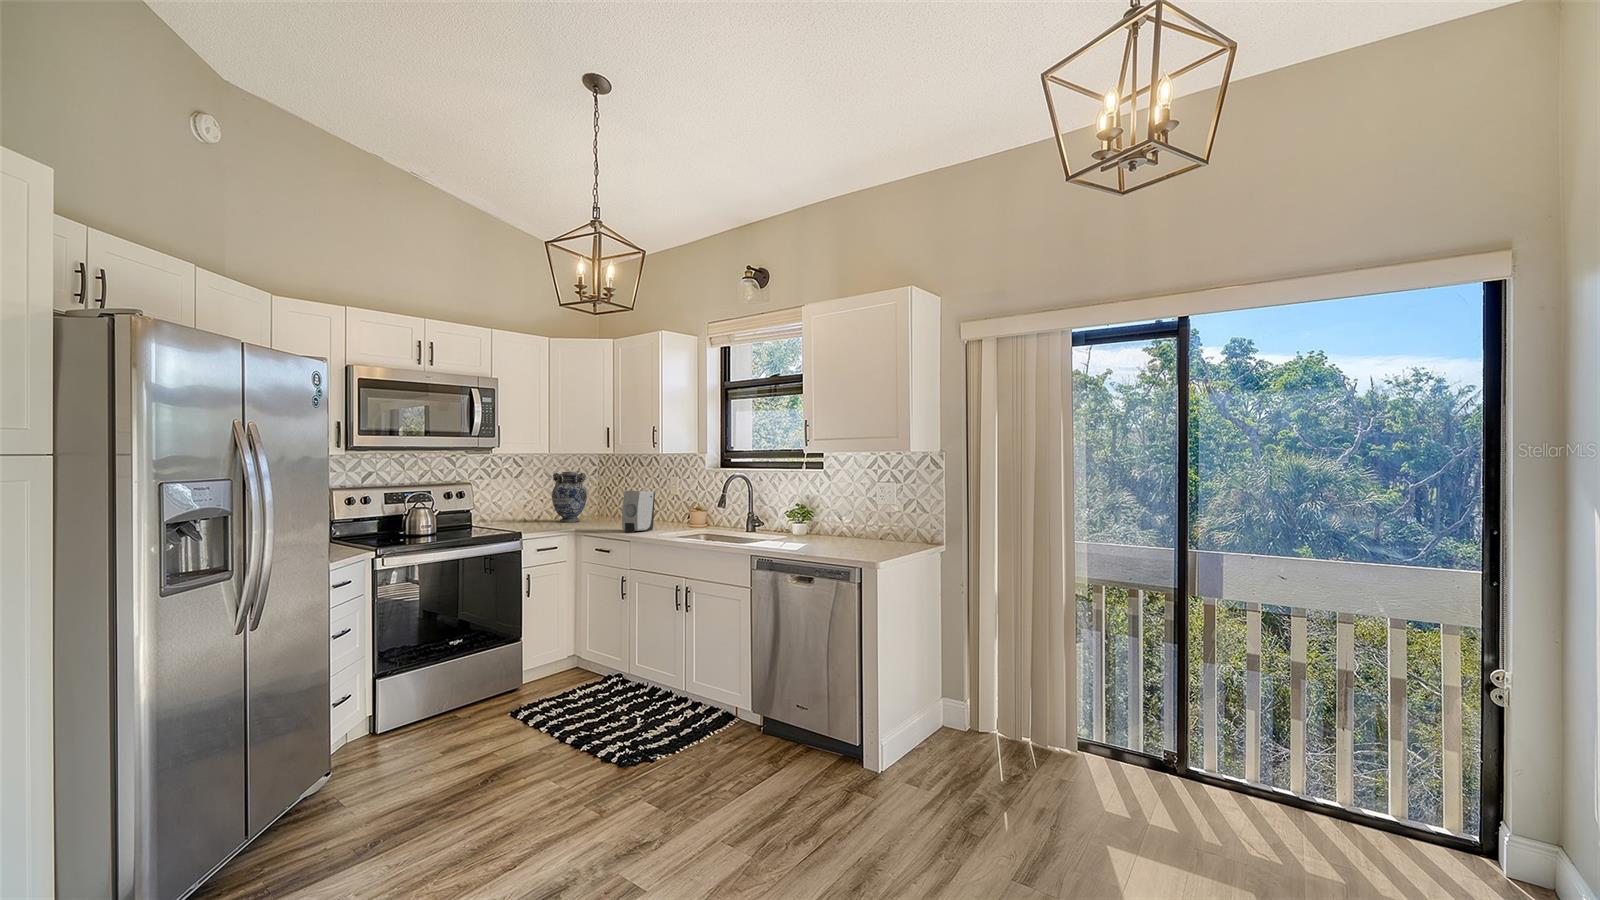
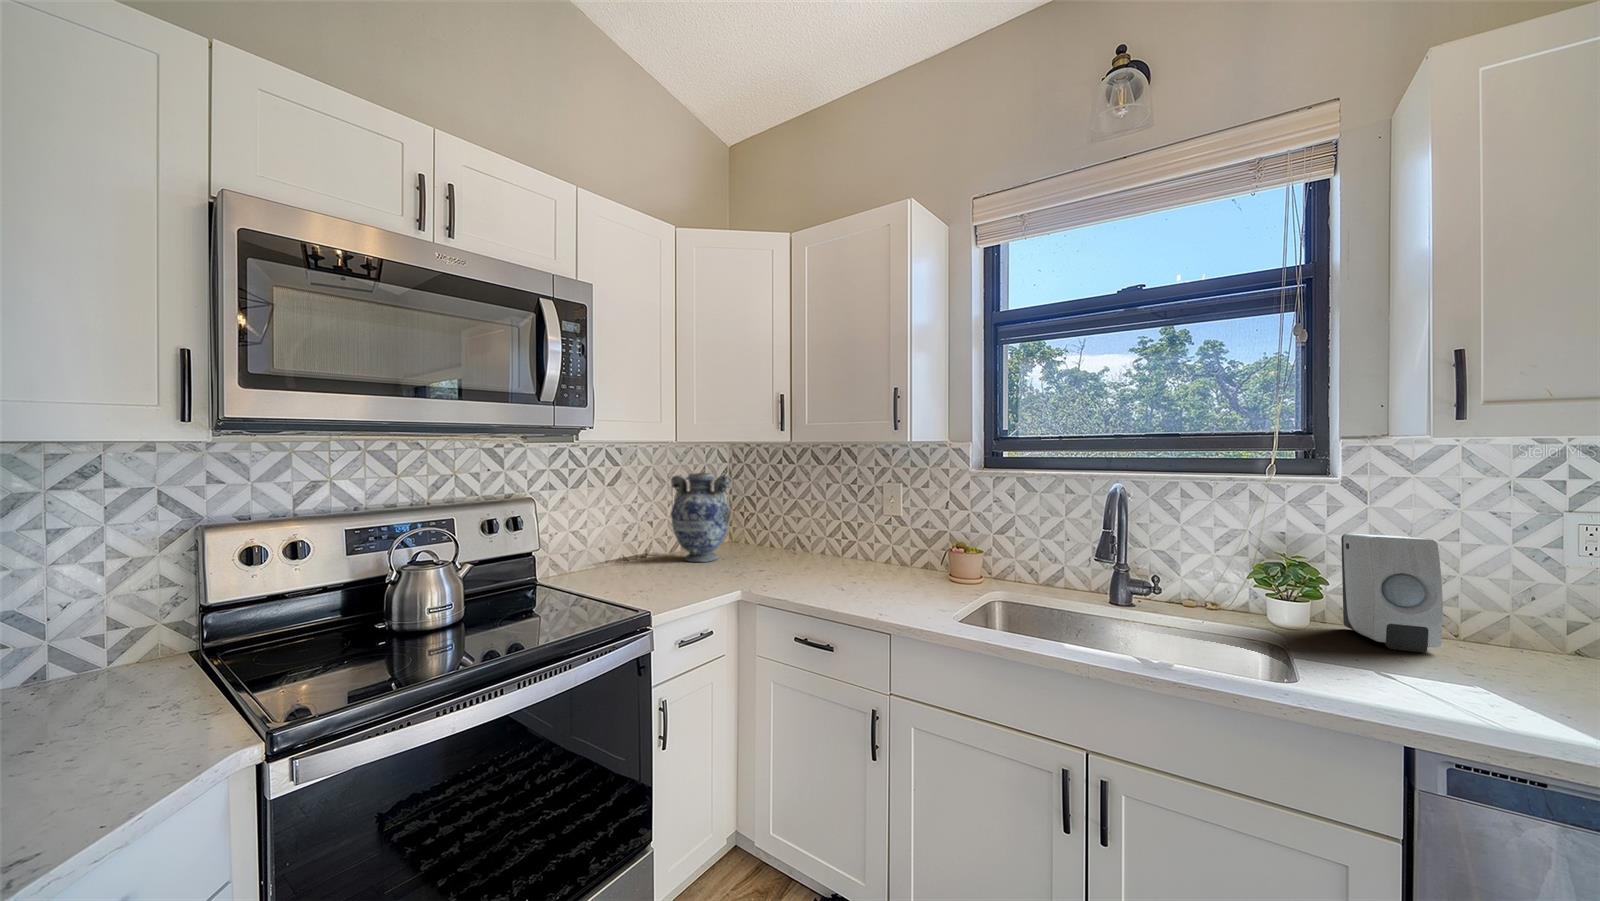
soap dispenser: present [622,491,655,533] -> present [1341,534,1443,652]

